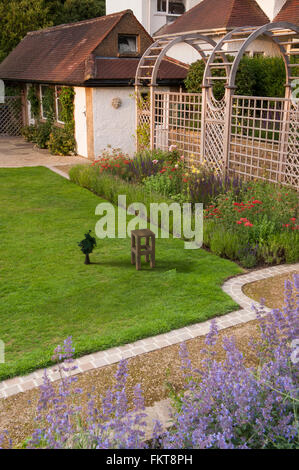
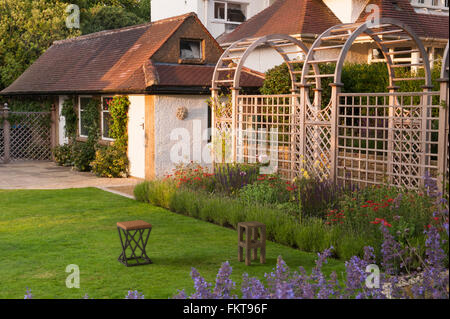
stool: none [21,224,54,269] -> present [117,220,152,267]
decorative plant: present [77,230,97,264] -> none [178,223,201,263]

